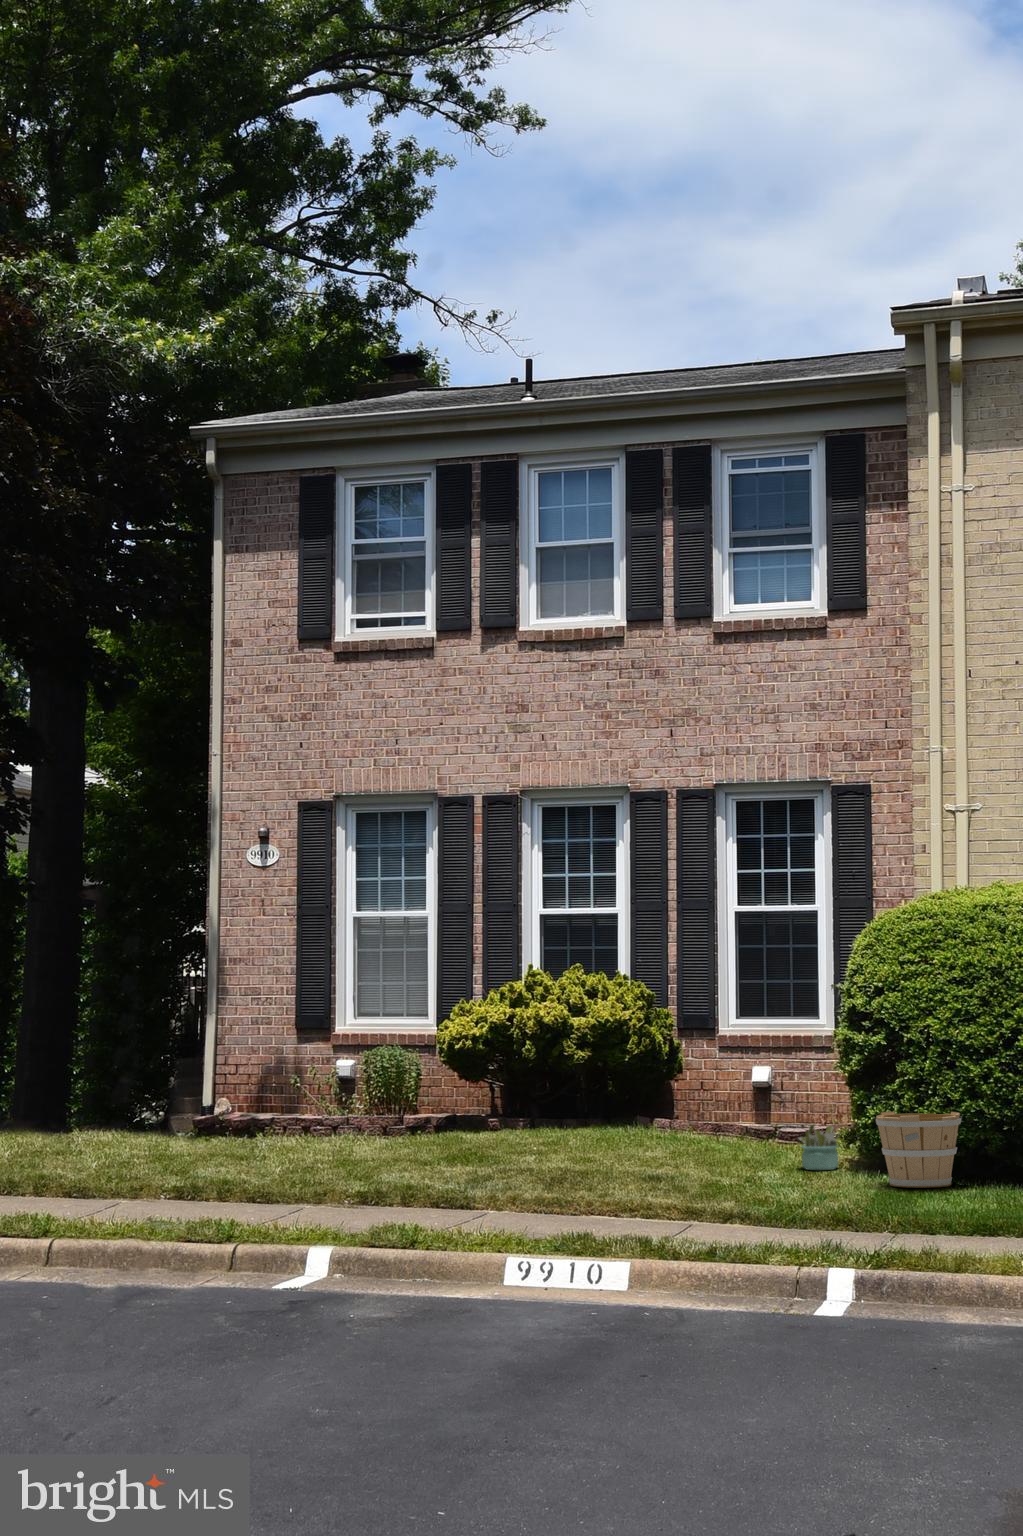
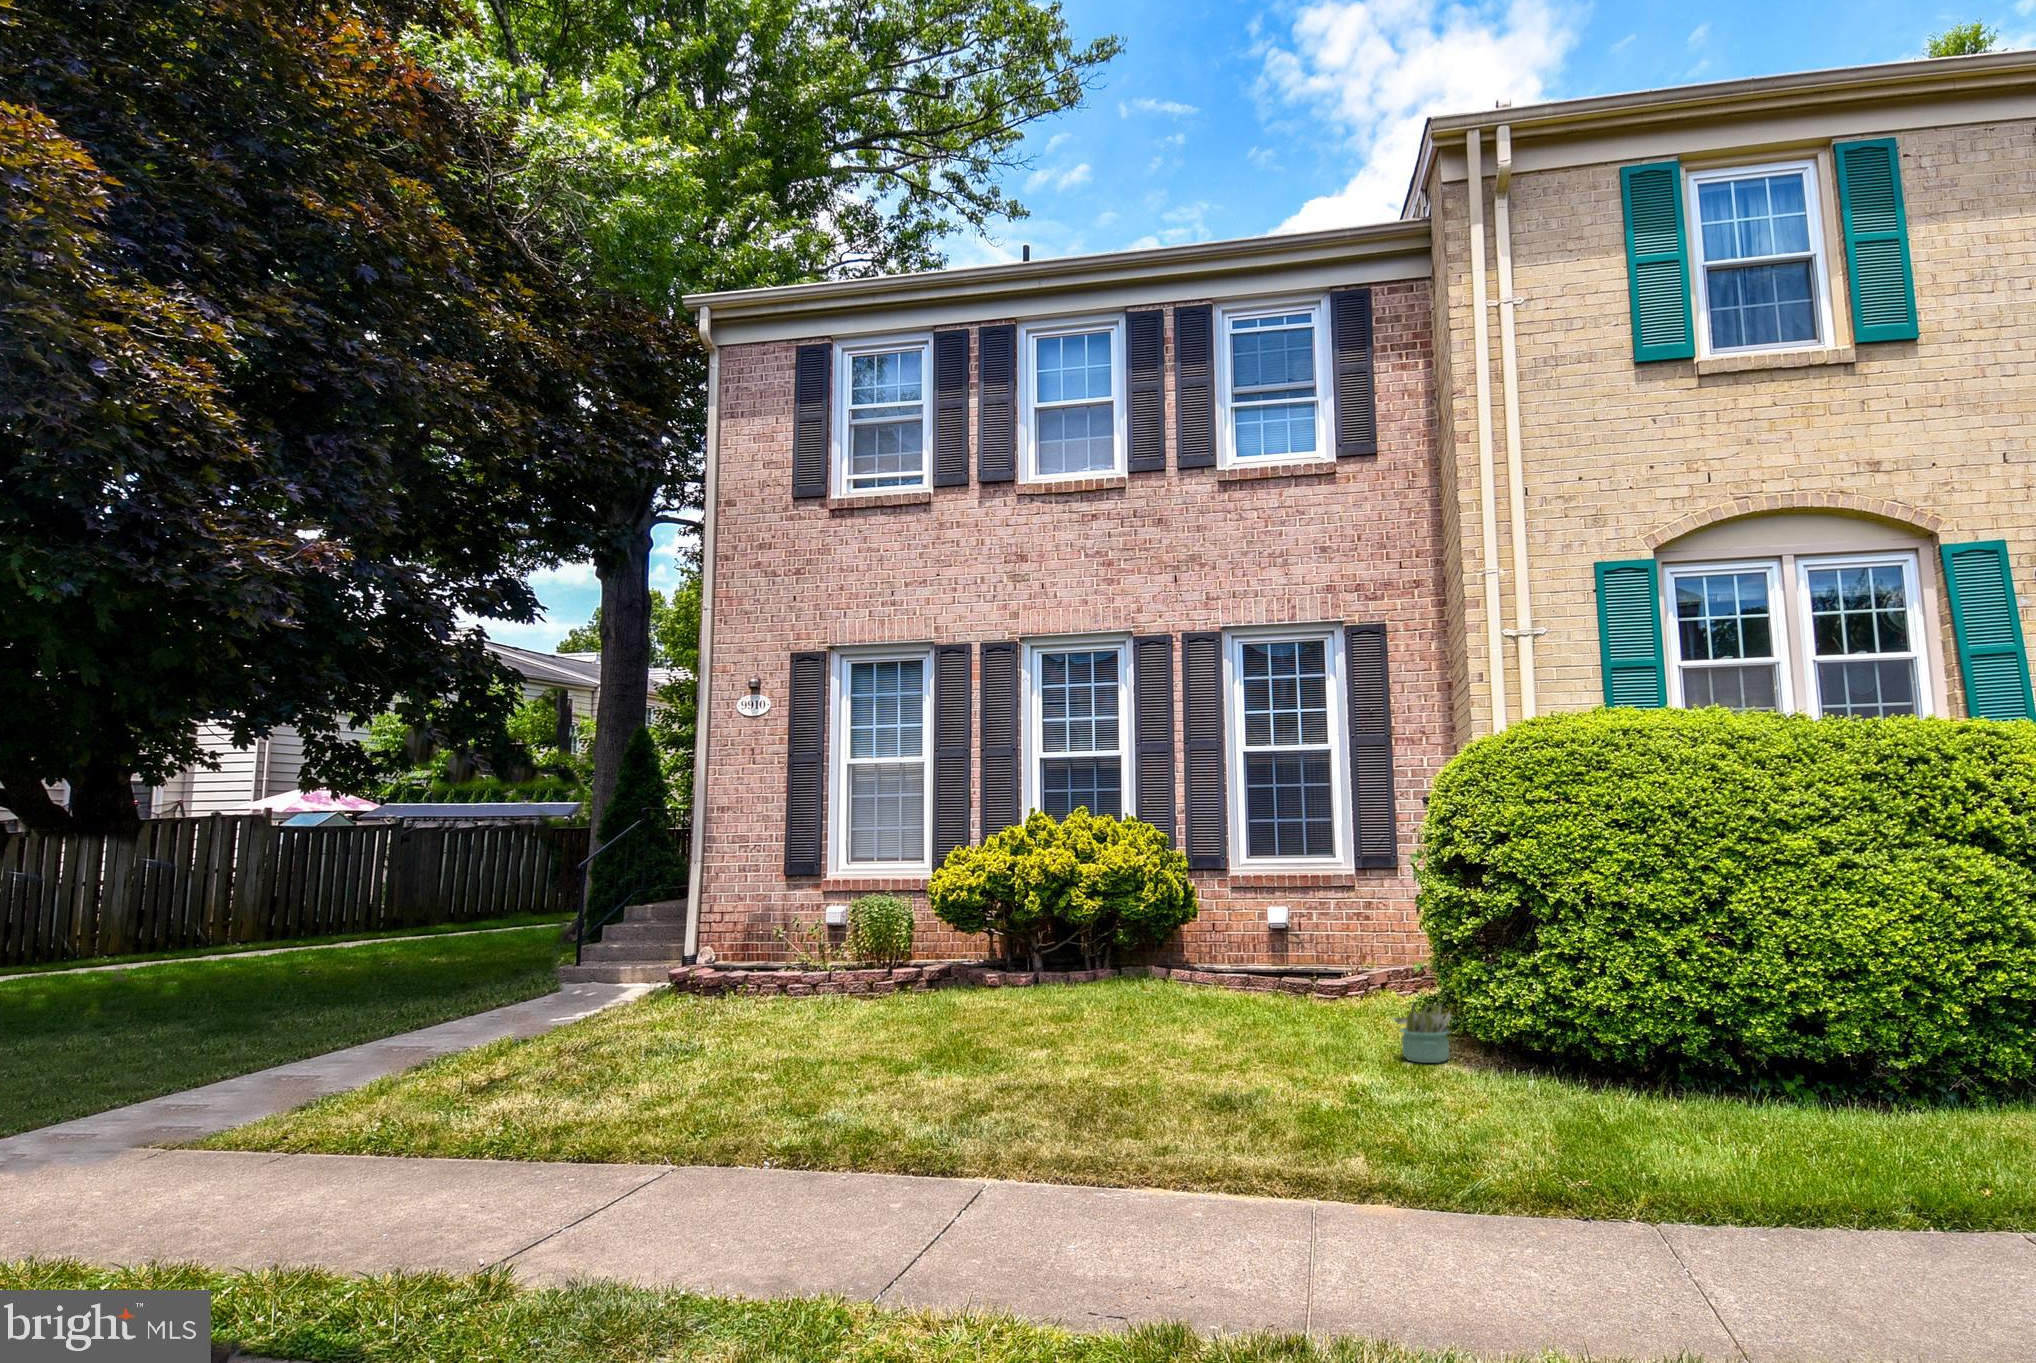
wooden bucket: present [876,1112,961,1188] -> none [1544,996,1669,1109]

